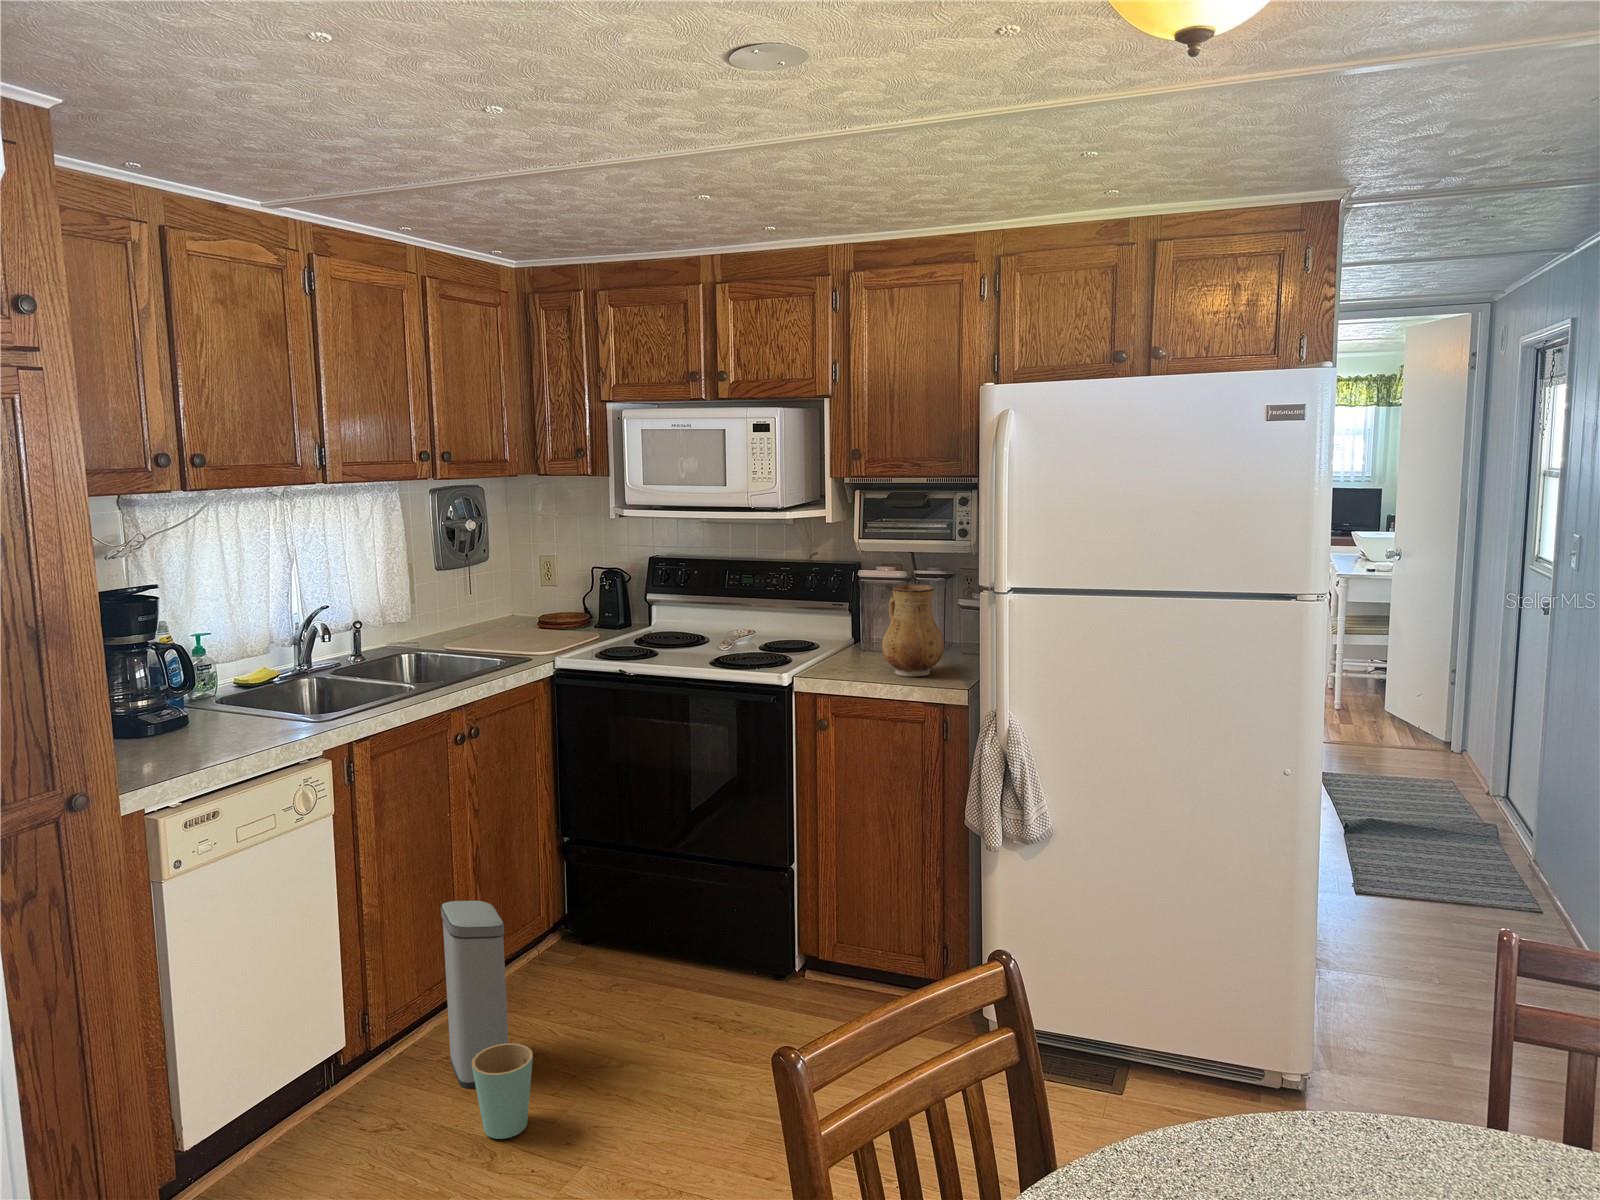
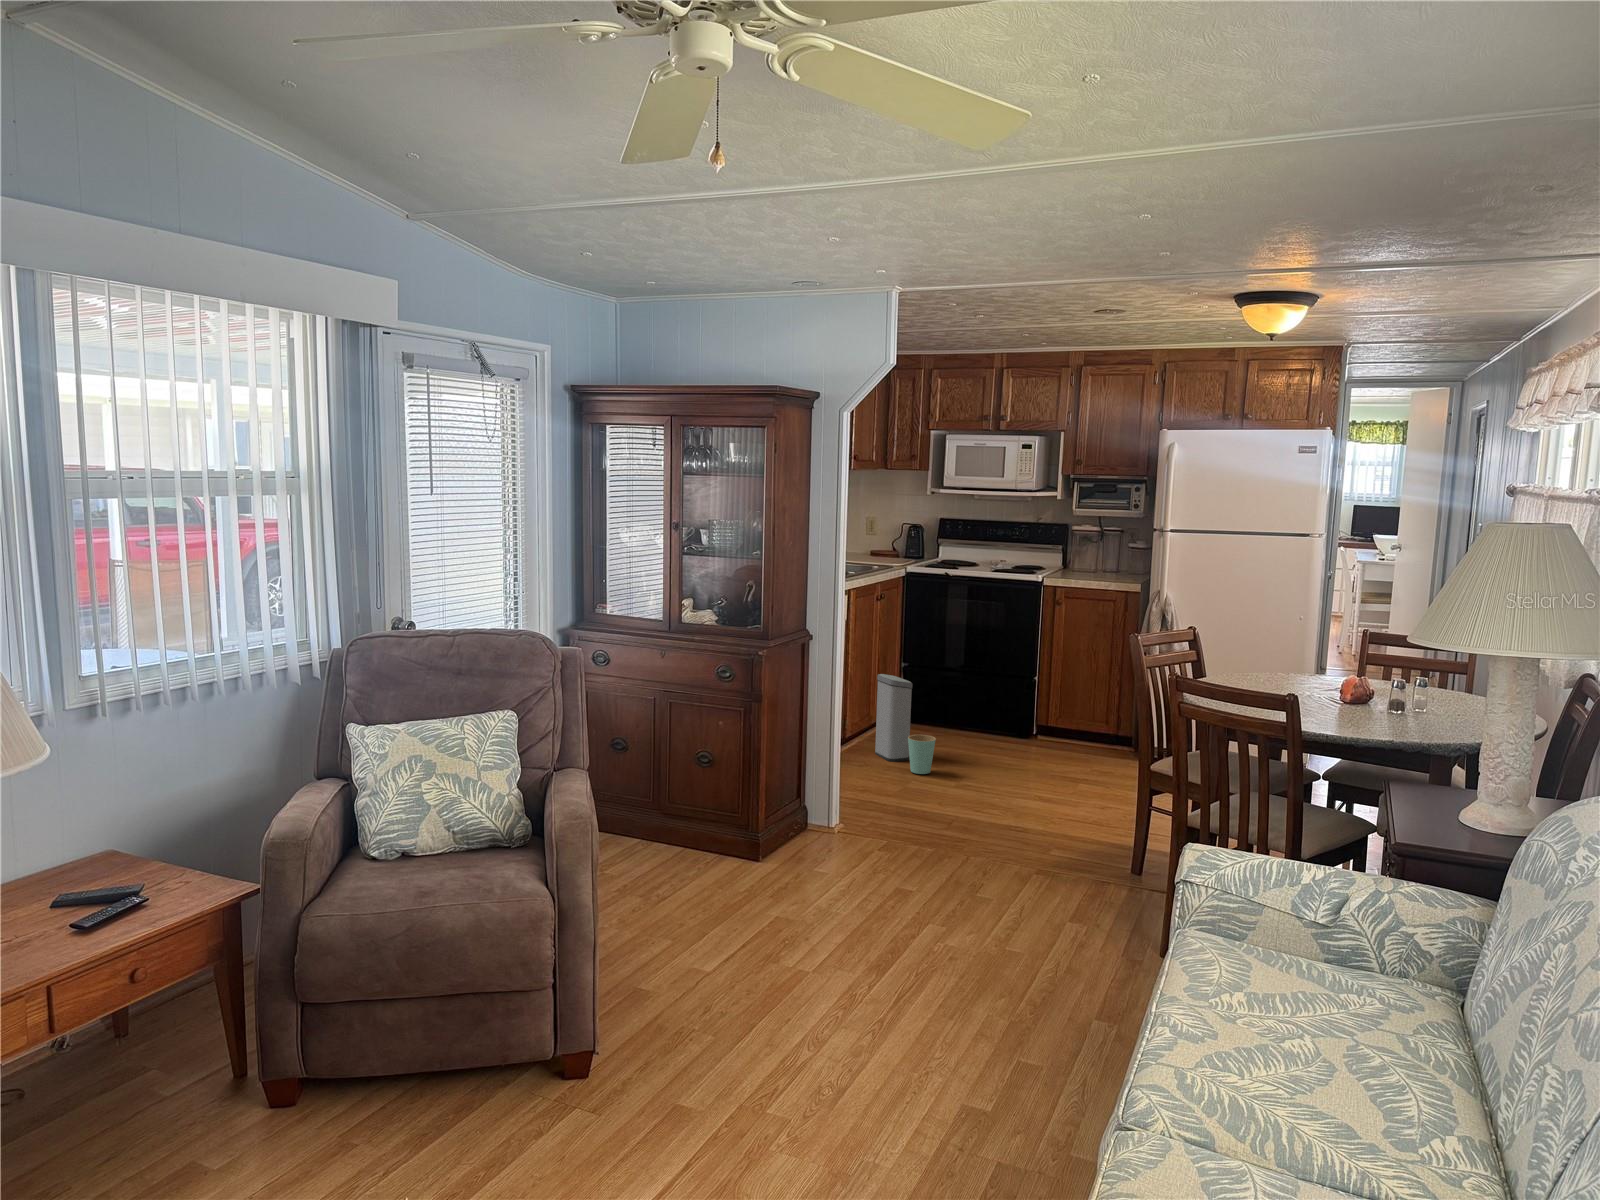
ceramic pitcher: present [882,584,944,676] -> none [1092,532,1125,579]

